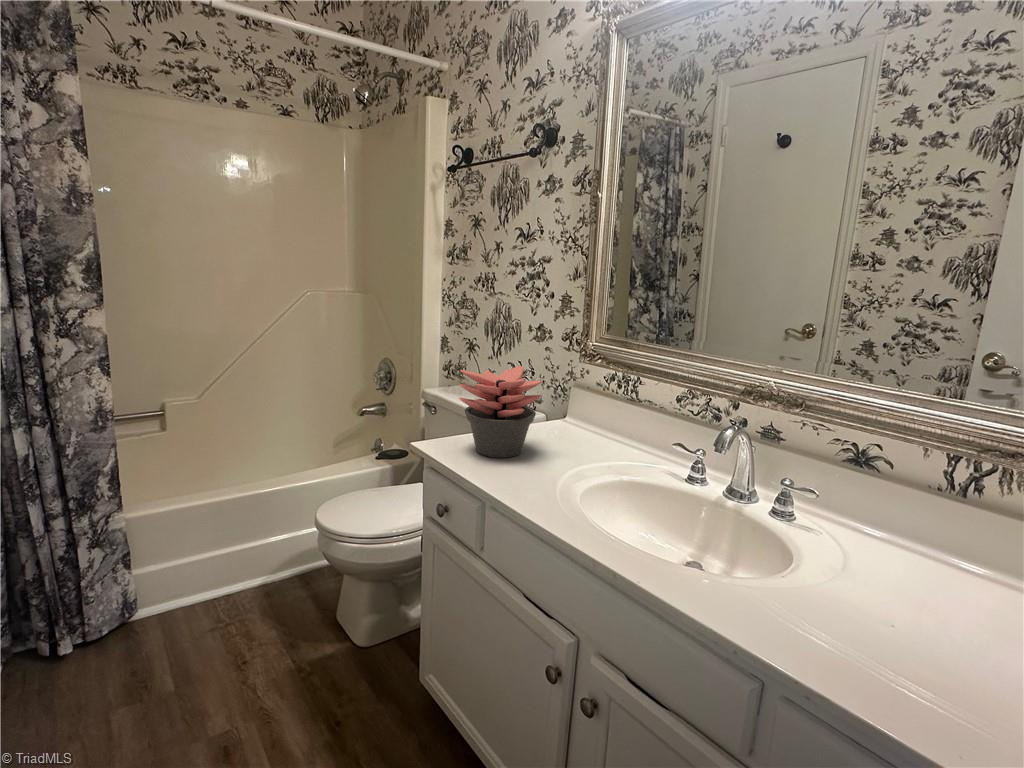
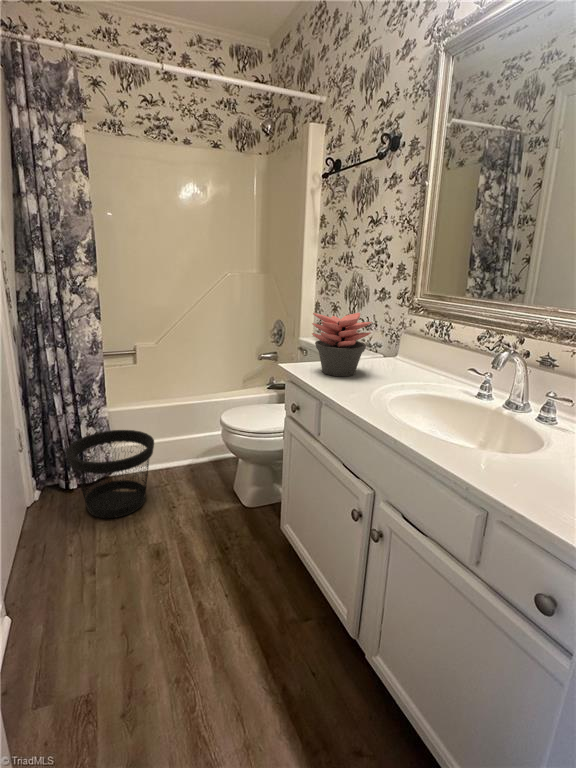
wastebasket: none [52,546,209,700] -> present [66,430,154,518]

